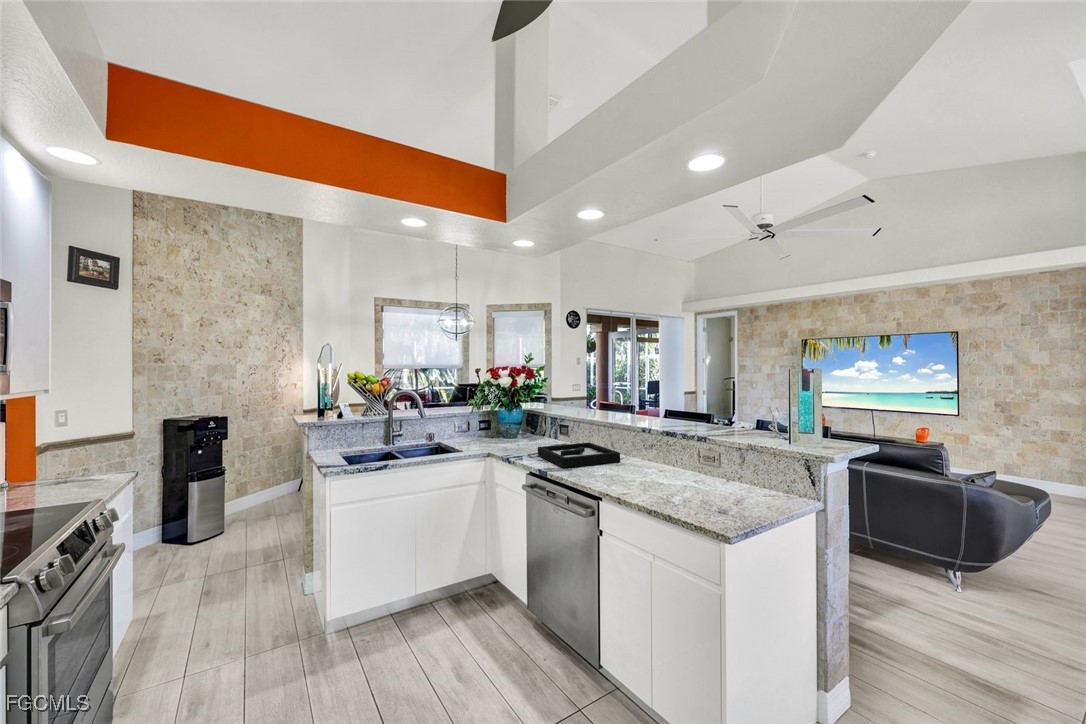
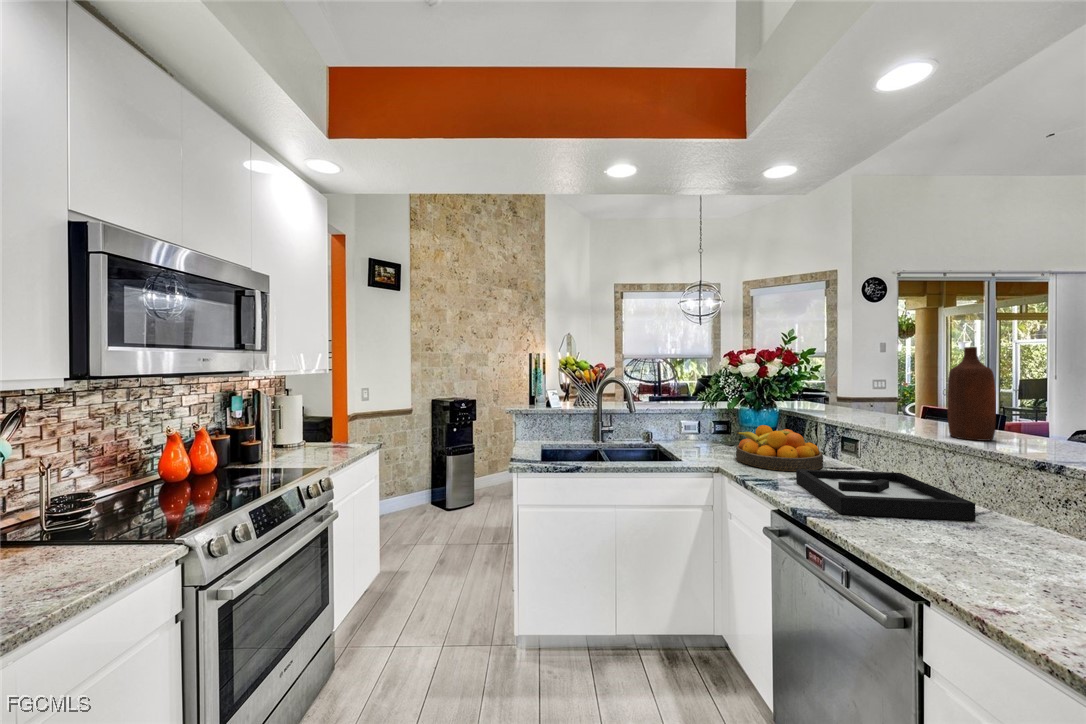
bottle: none [610,369,629,420] -> present [947,347,996,441]
fruit bowl: none [498,421,551,450] -> present [736,425,823,471]

